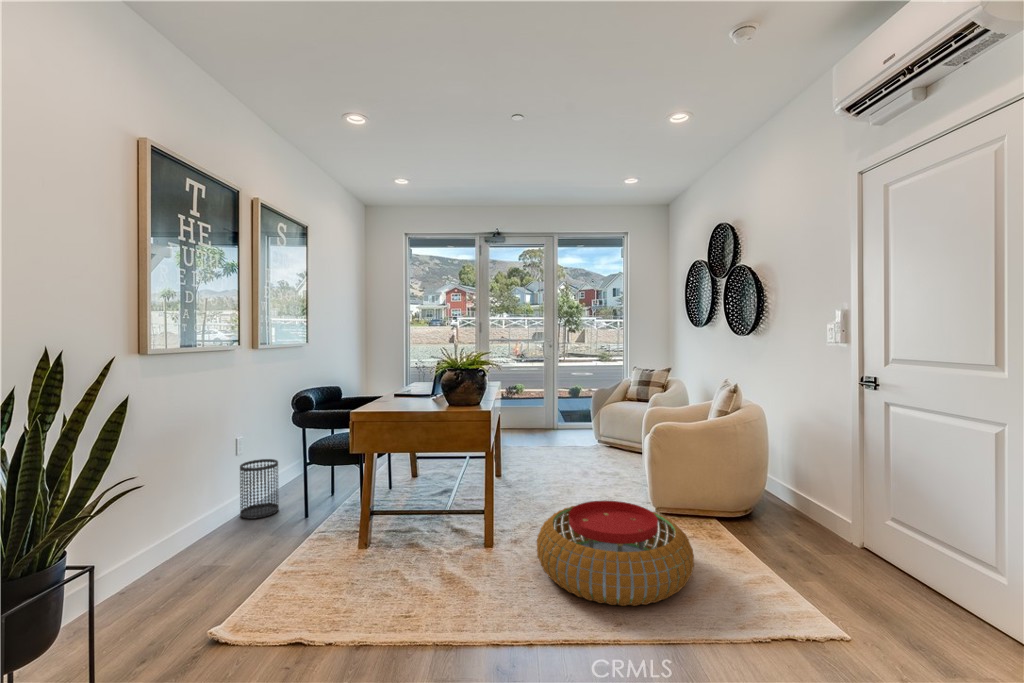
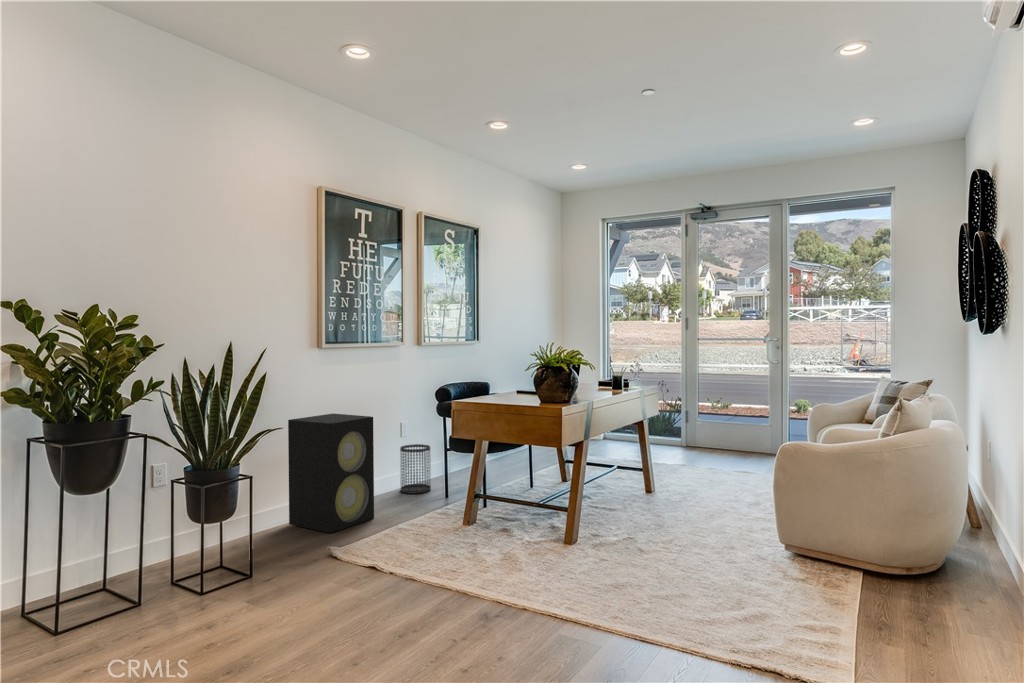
speaker: none [97,438,232,603] -> present [288,414,374,533]
pouf: present [537,501,694,606] -> none [591,511,759,610]

